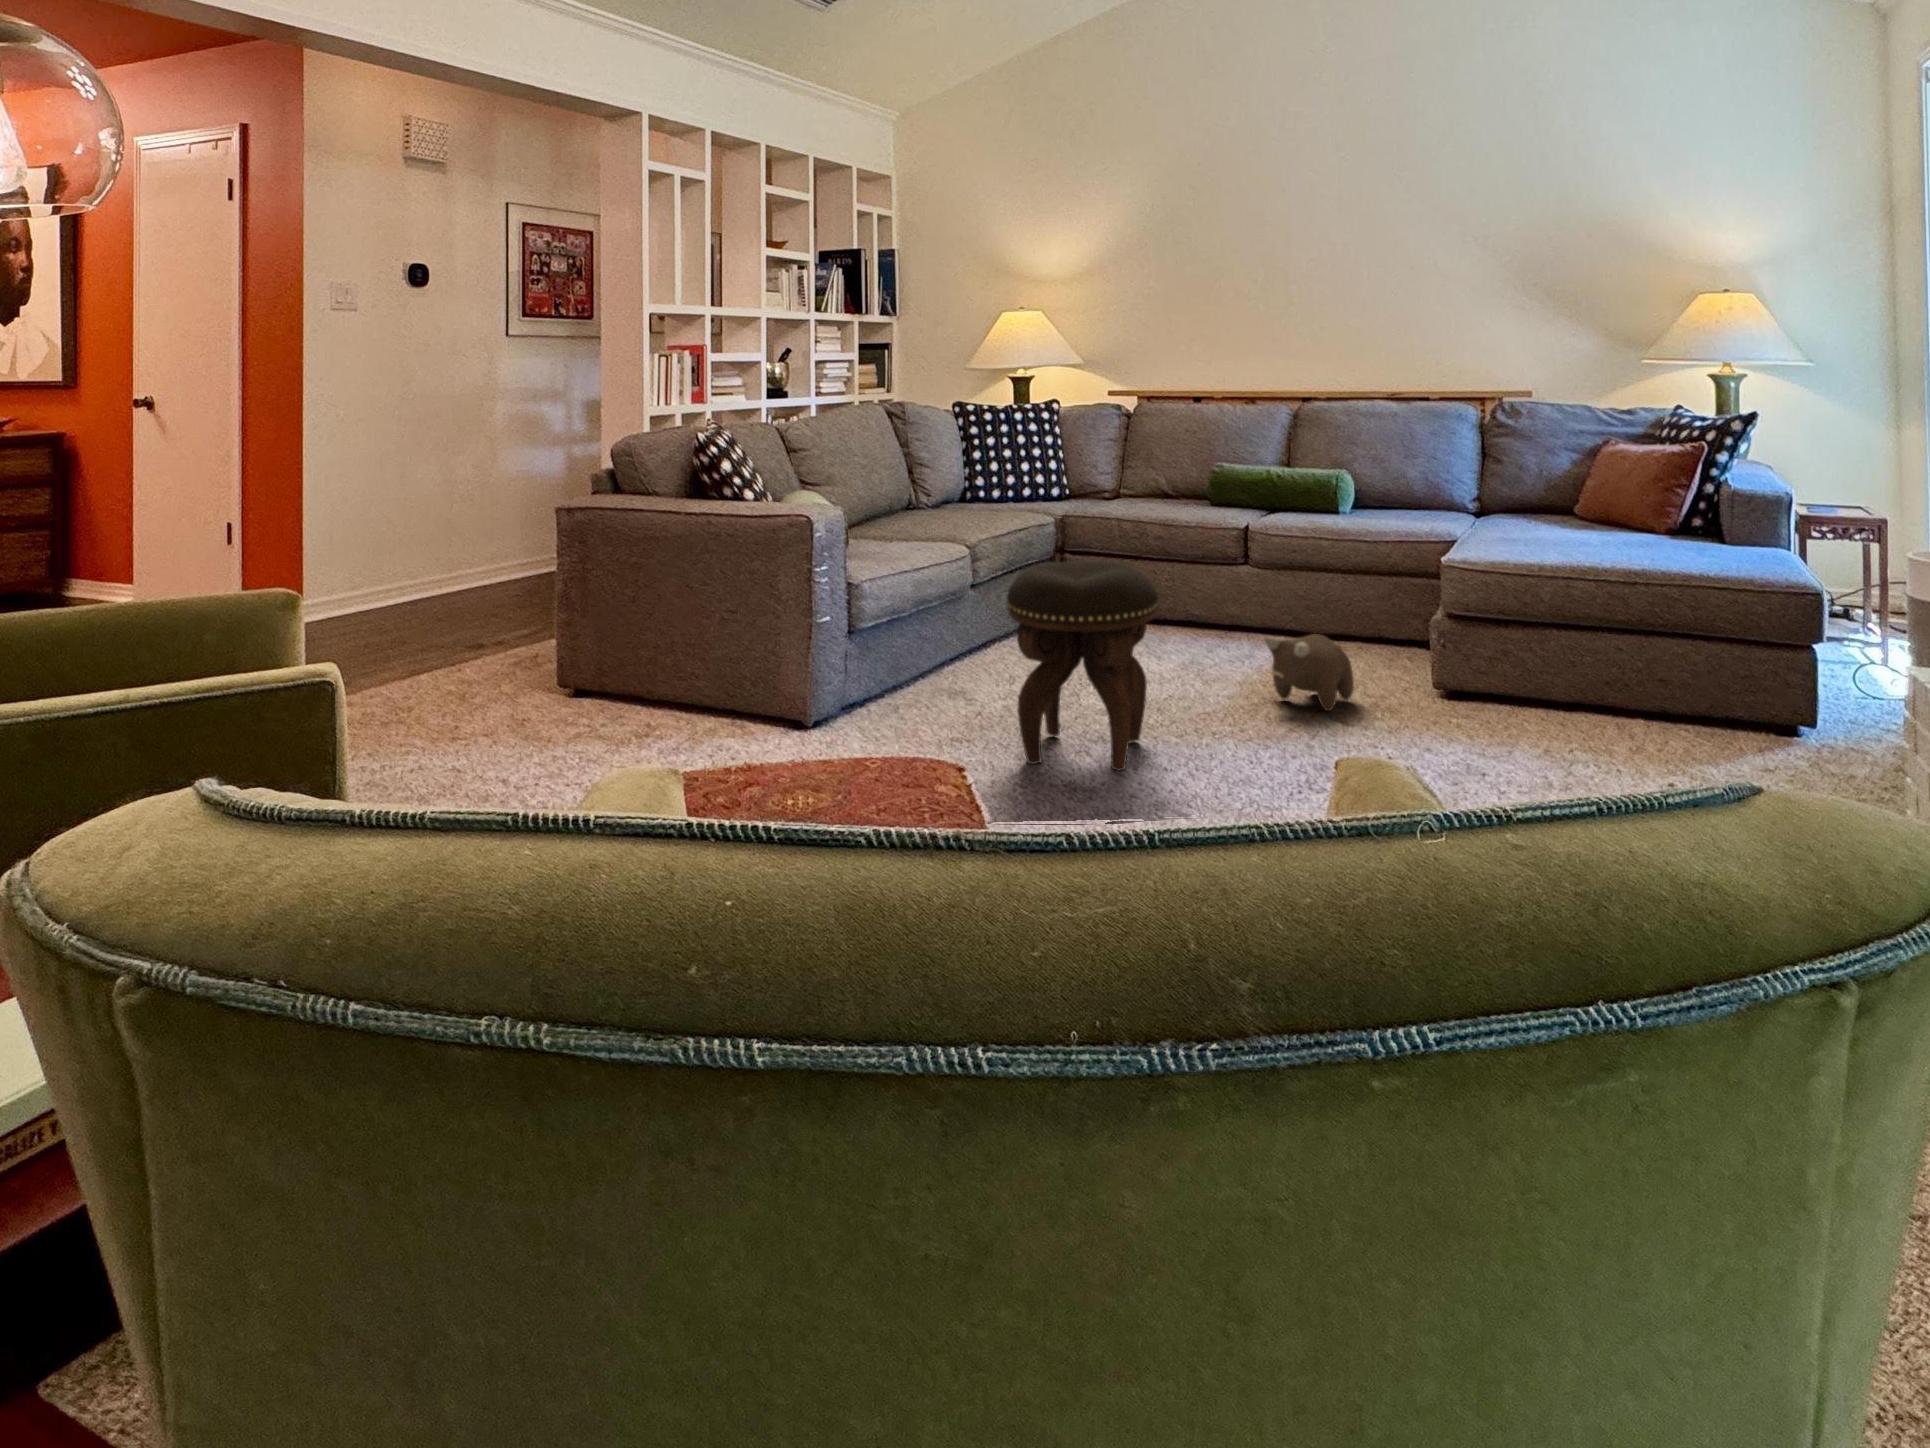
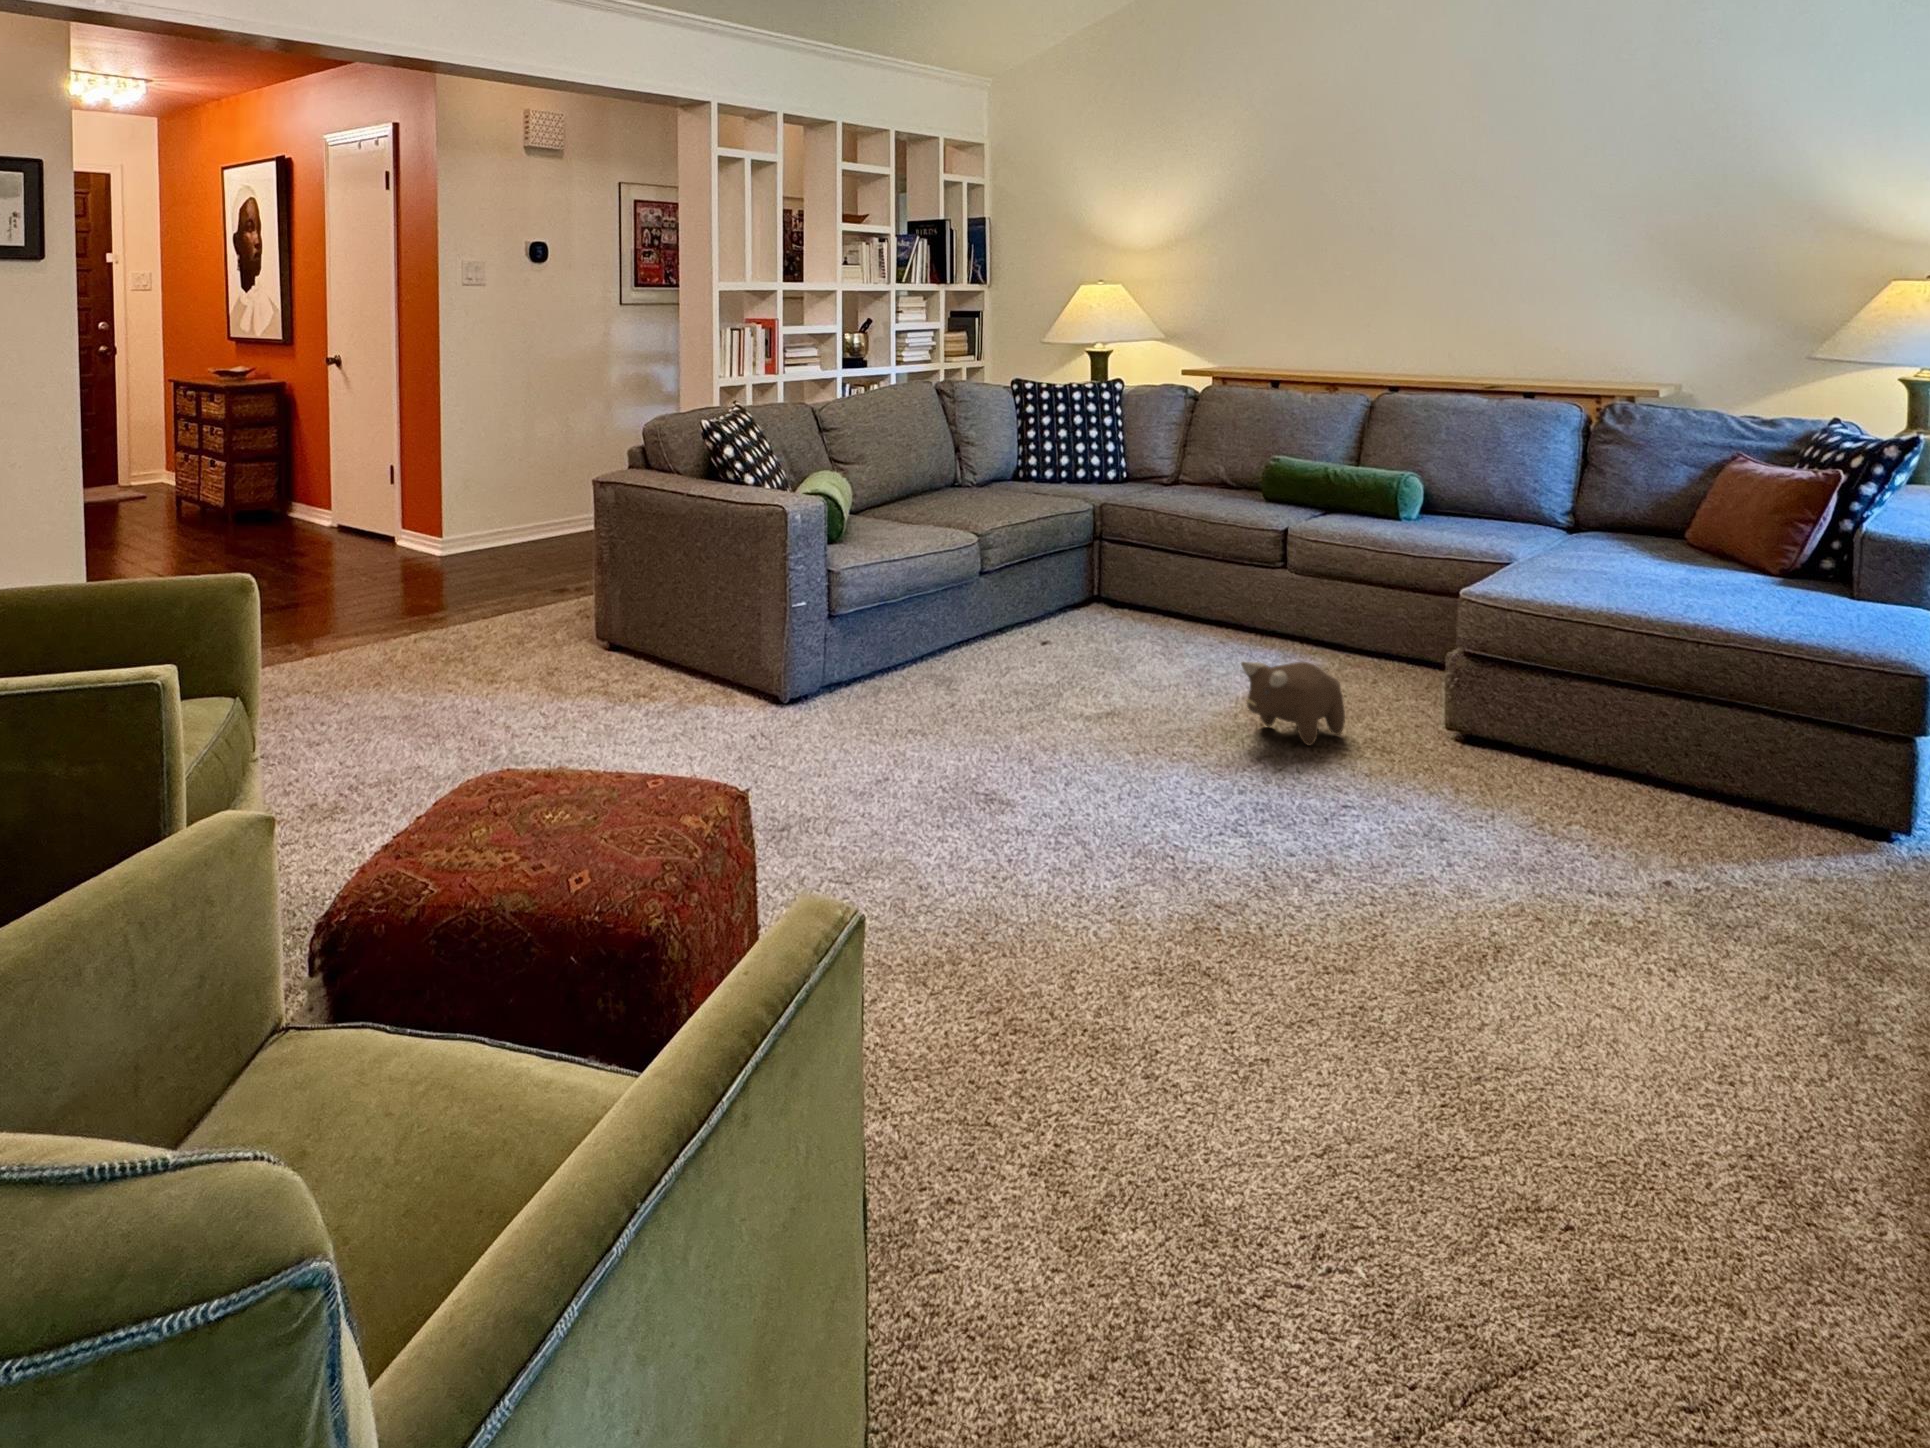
footstool: present [1007,561,1159,771] -> none [940,573,1094,793]

